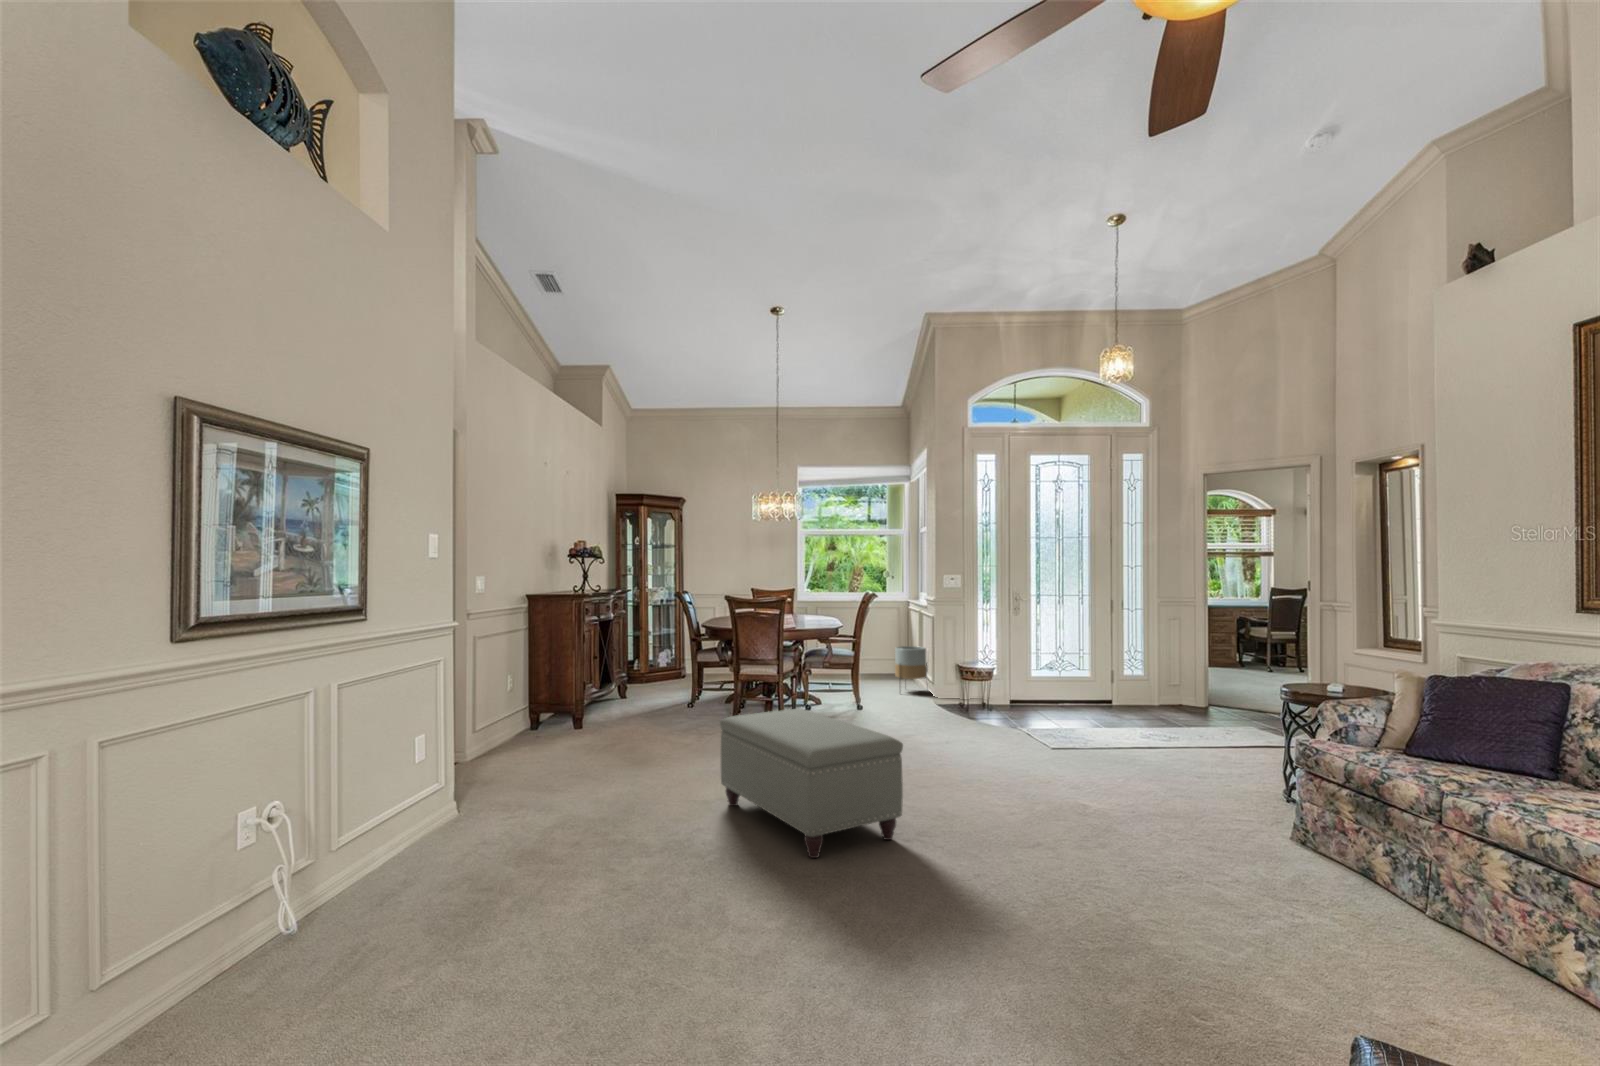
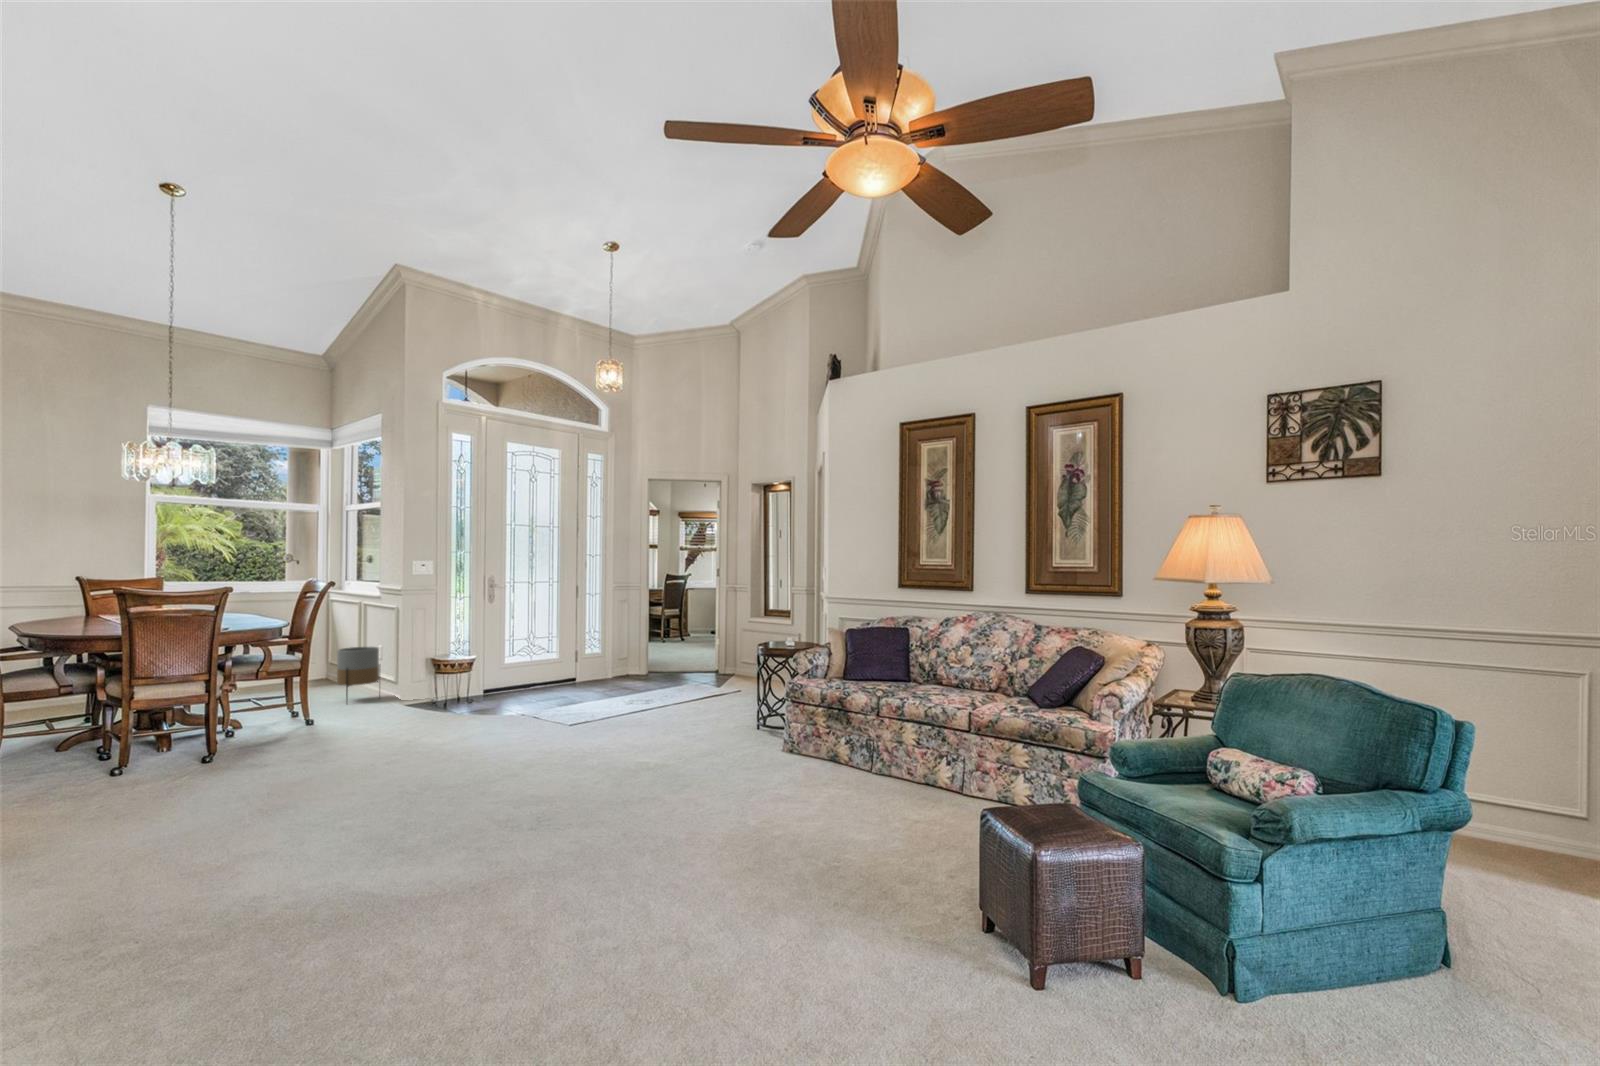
ottoman: present [720,709,903,858] -> none [267,722,526,864]

